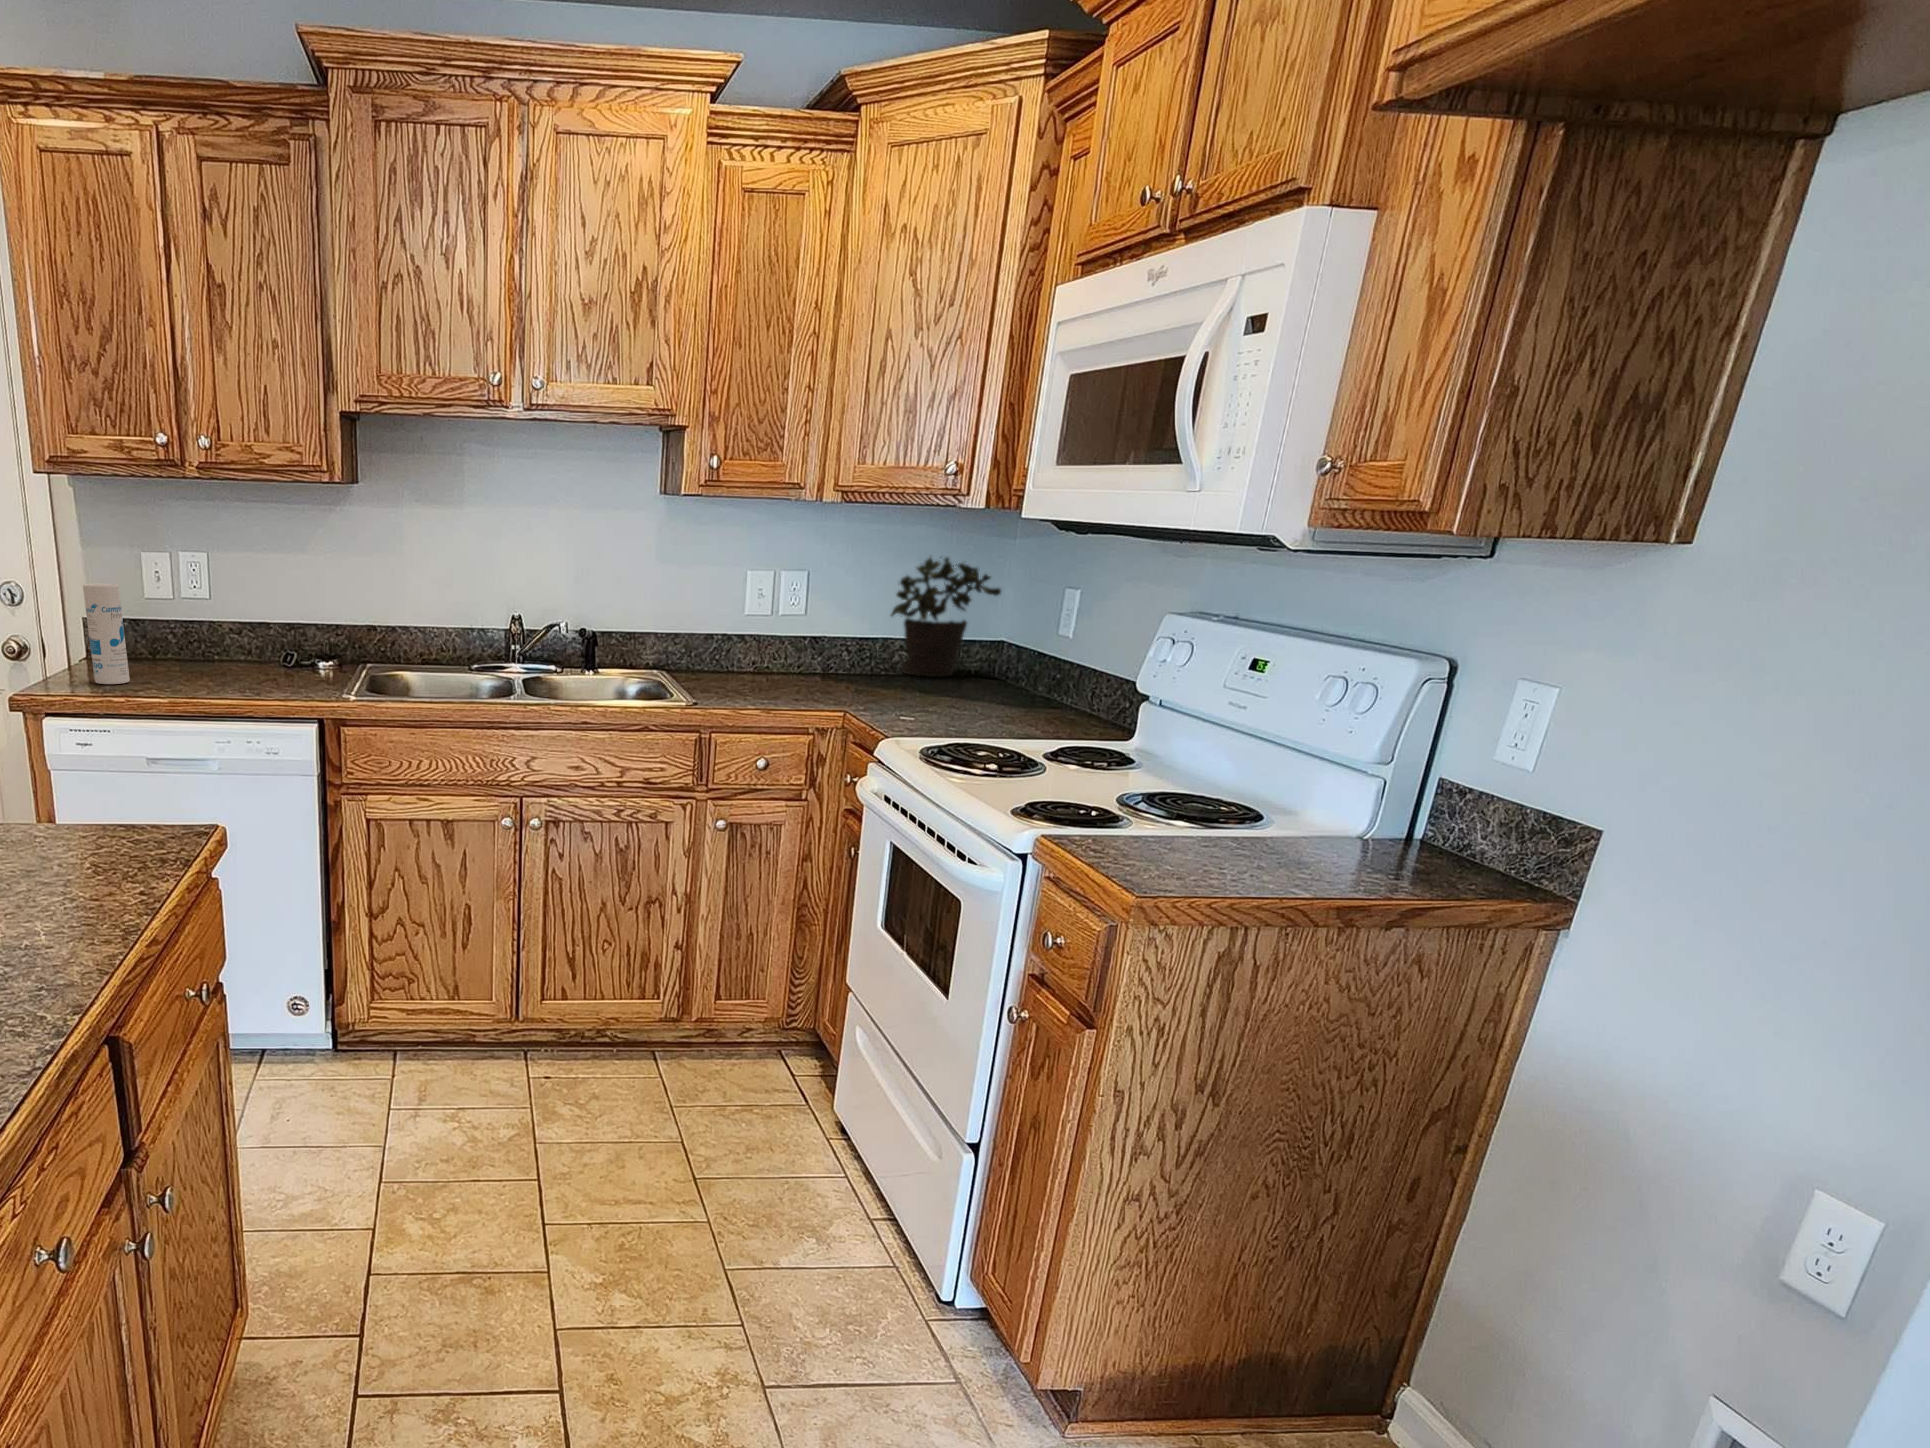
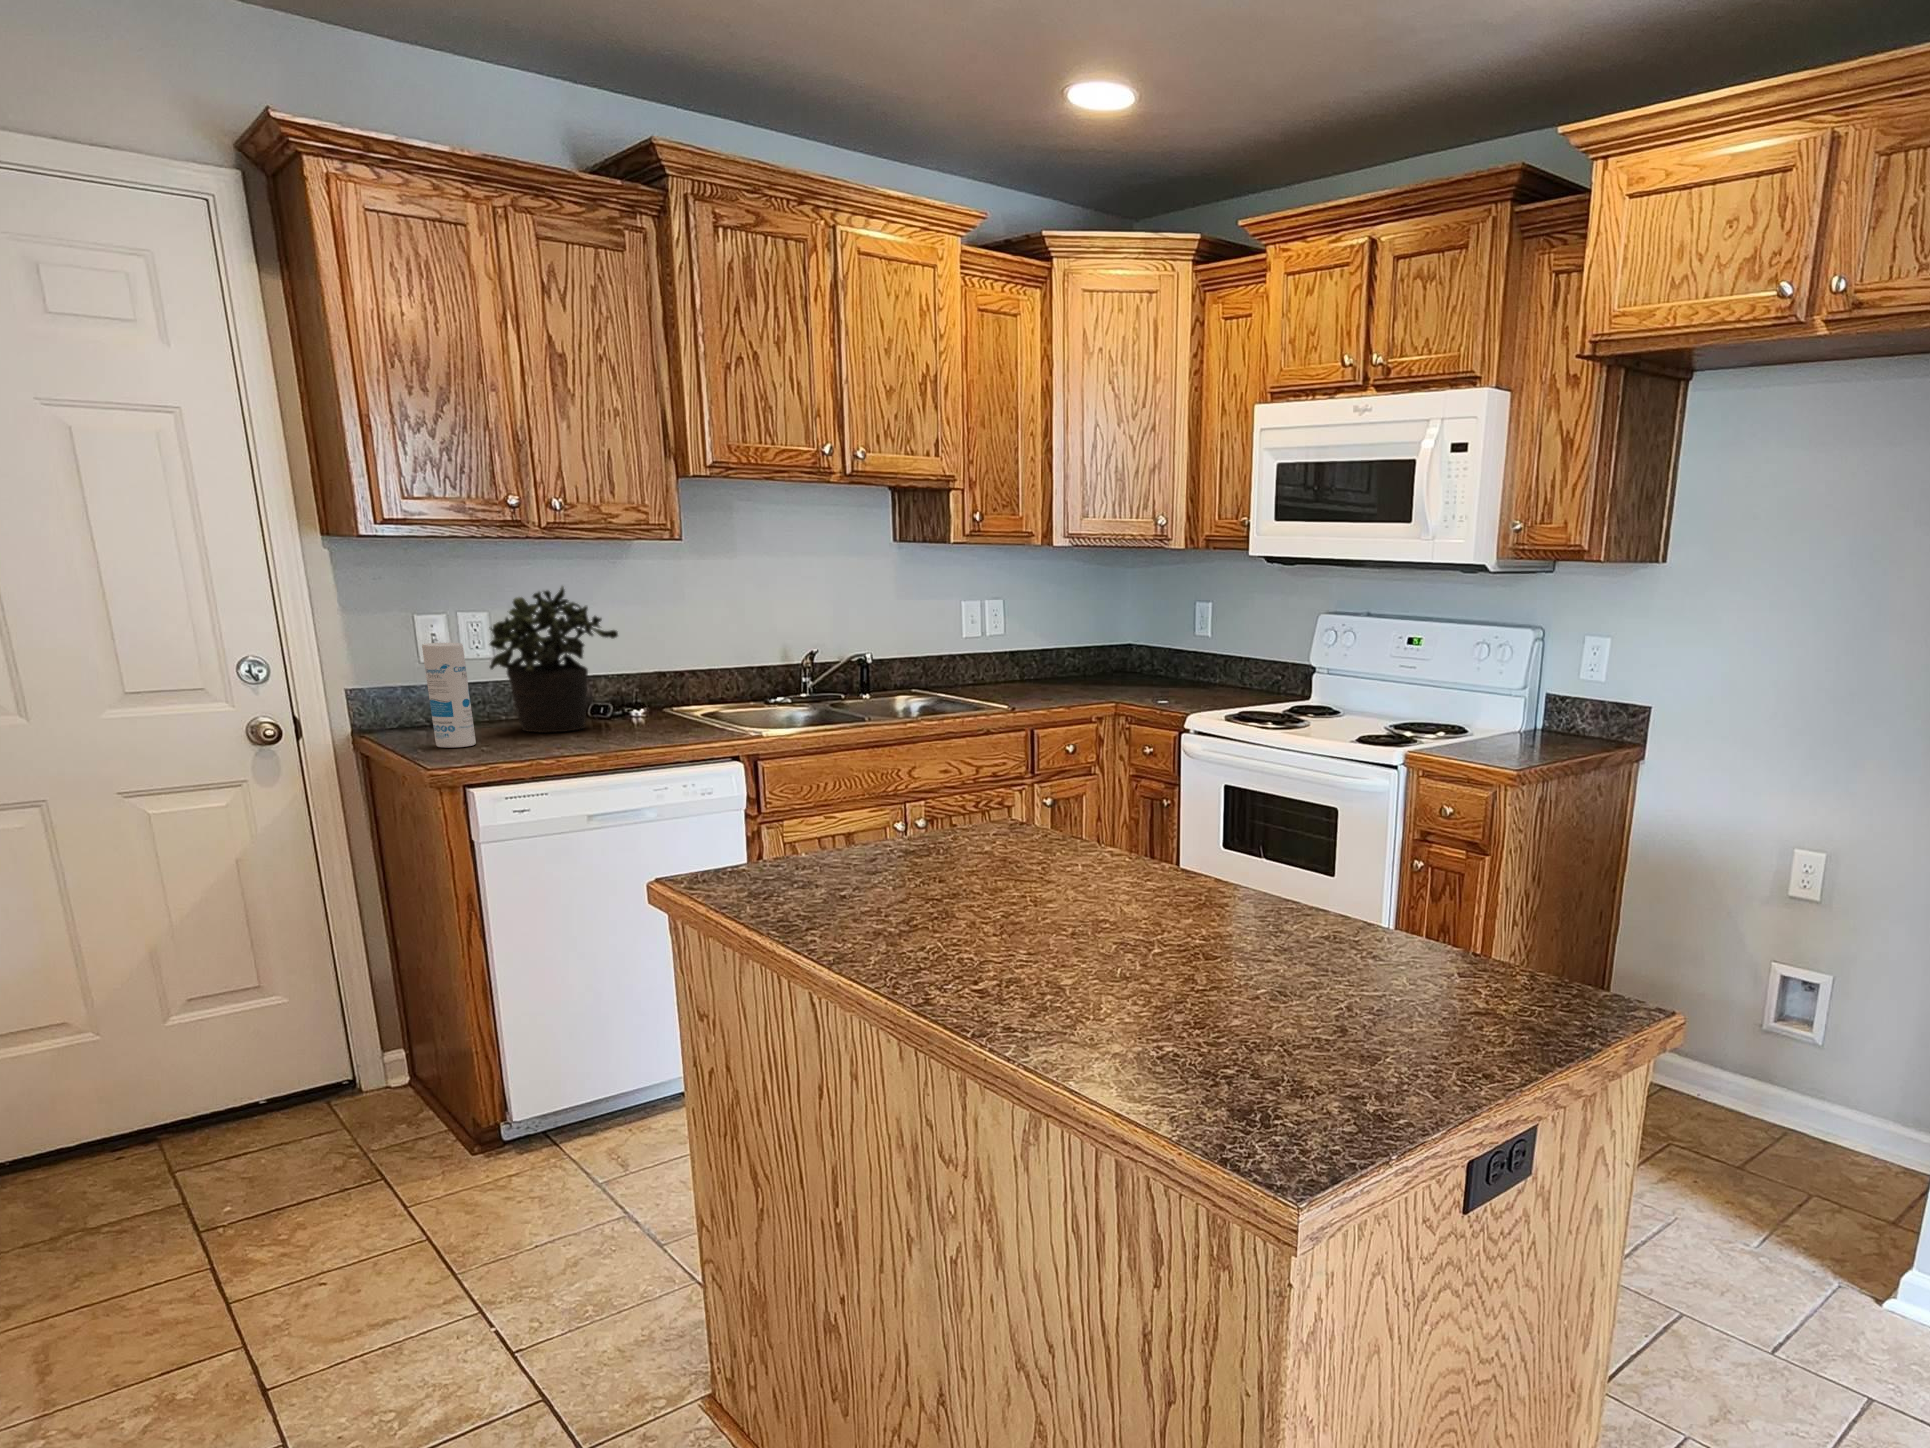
potted plant: present [891,557,1001,677] -> present [490,586,618,733]

